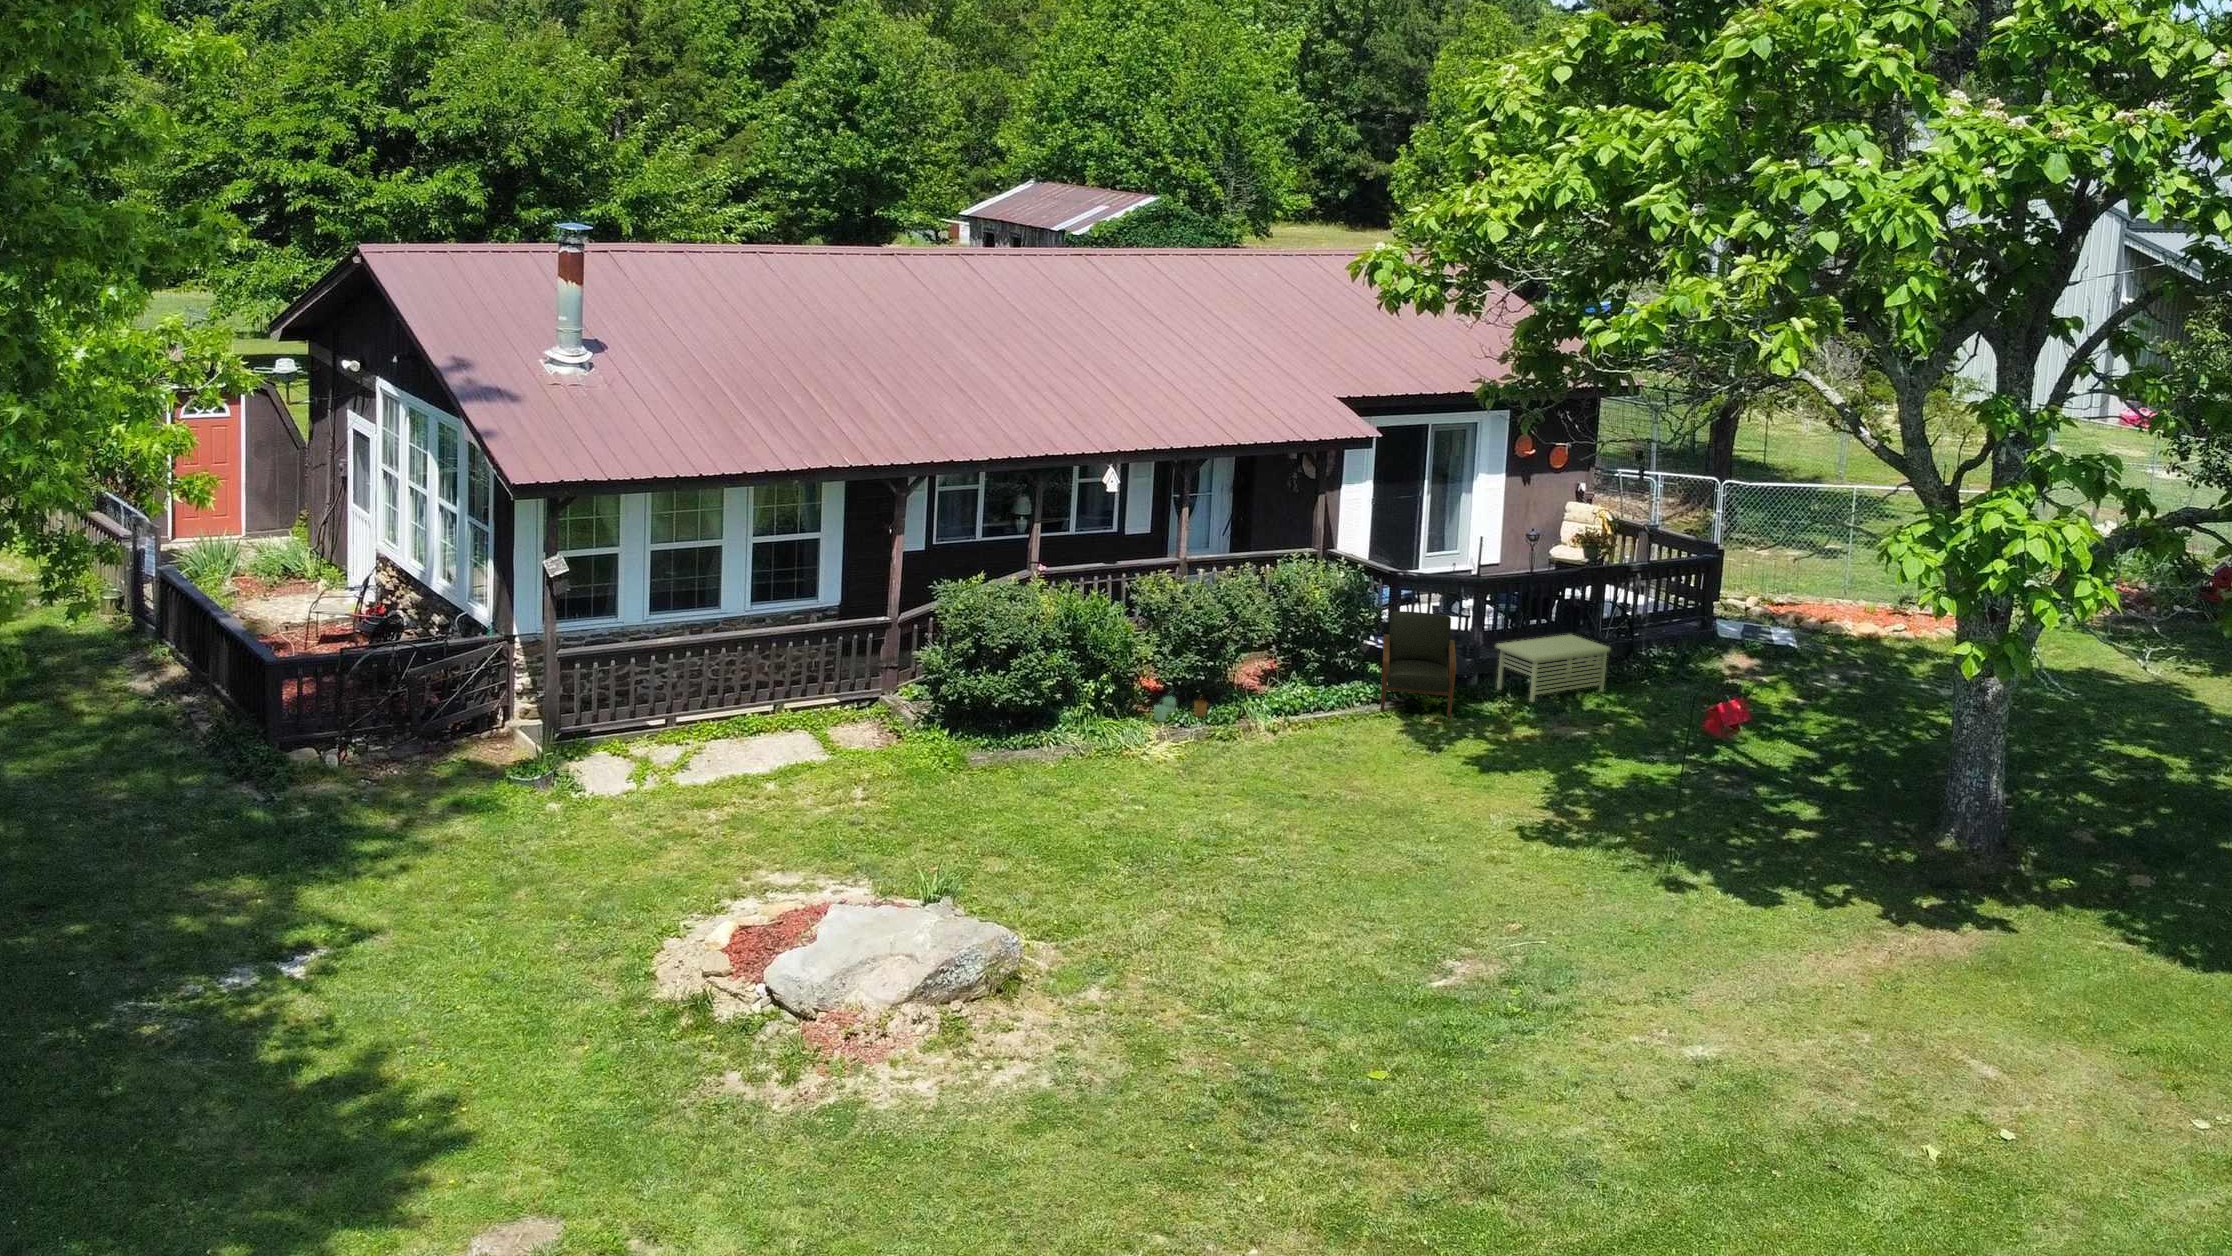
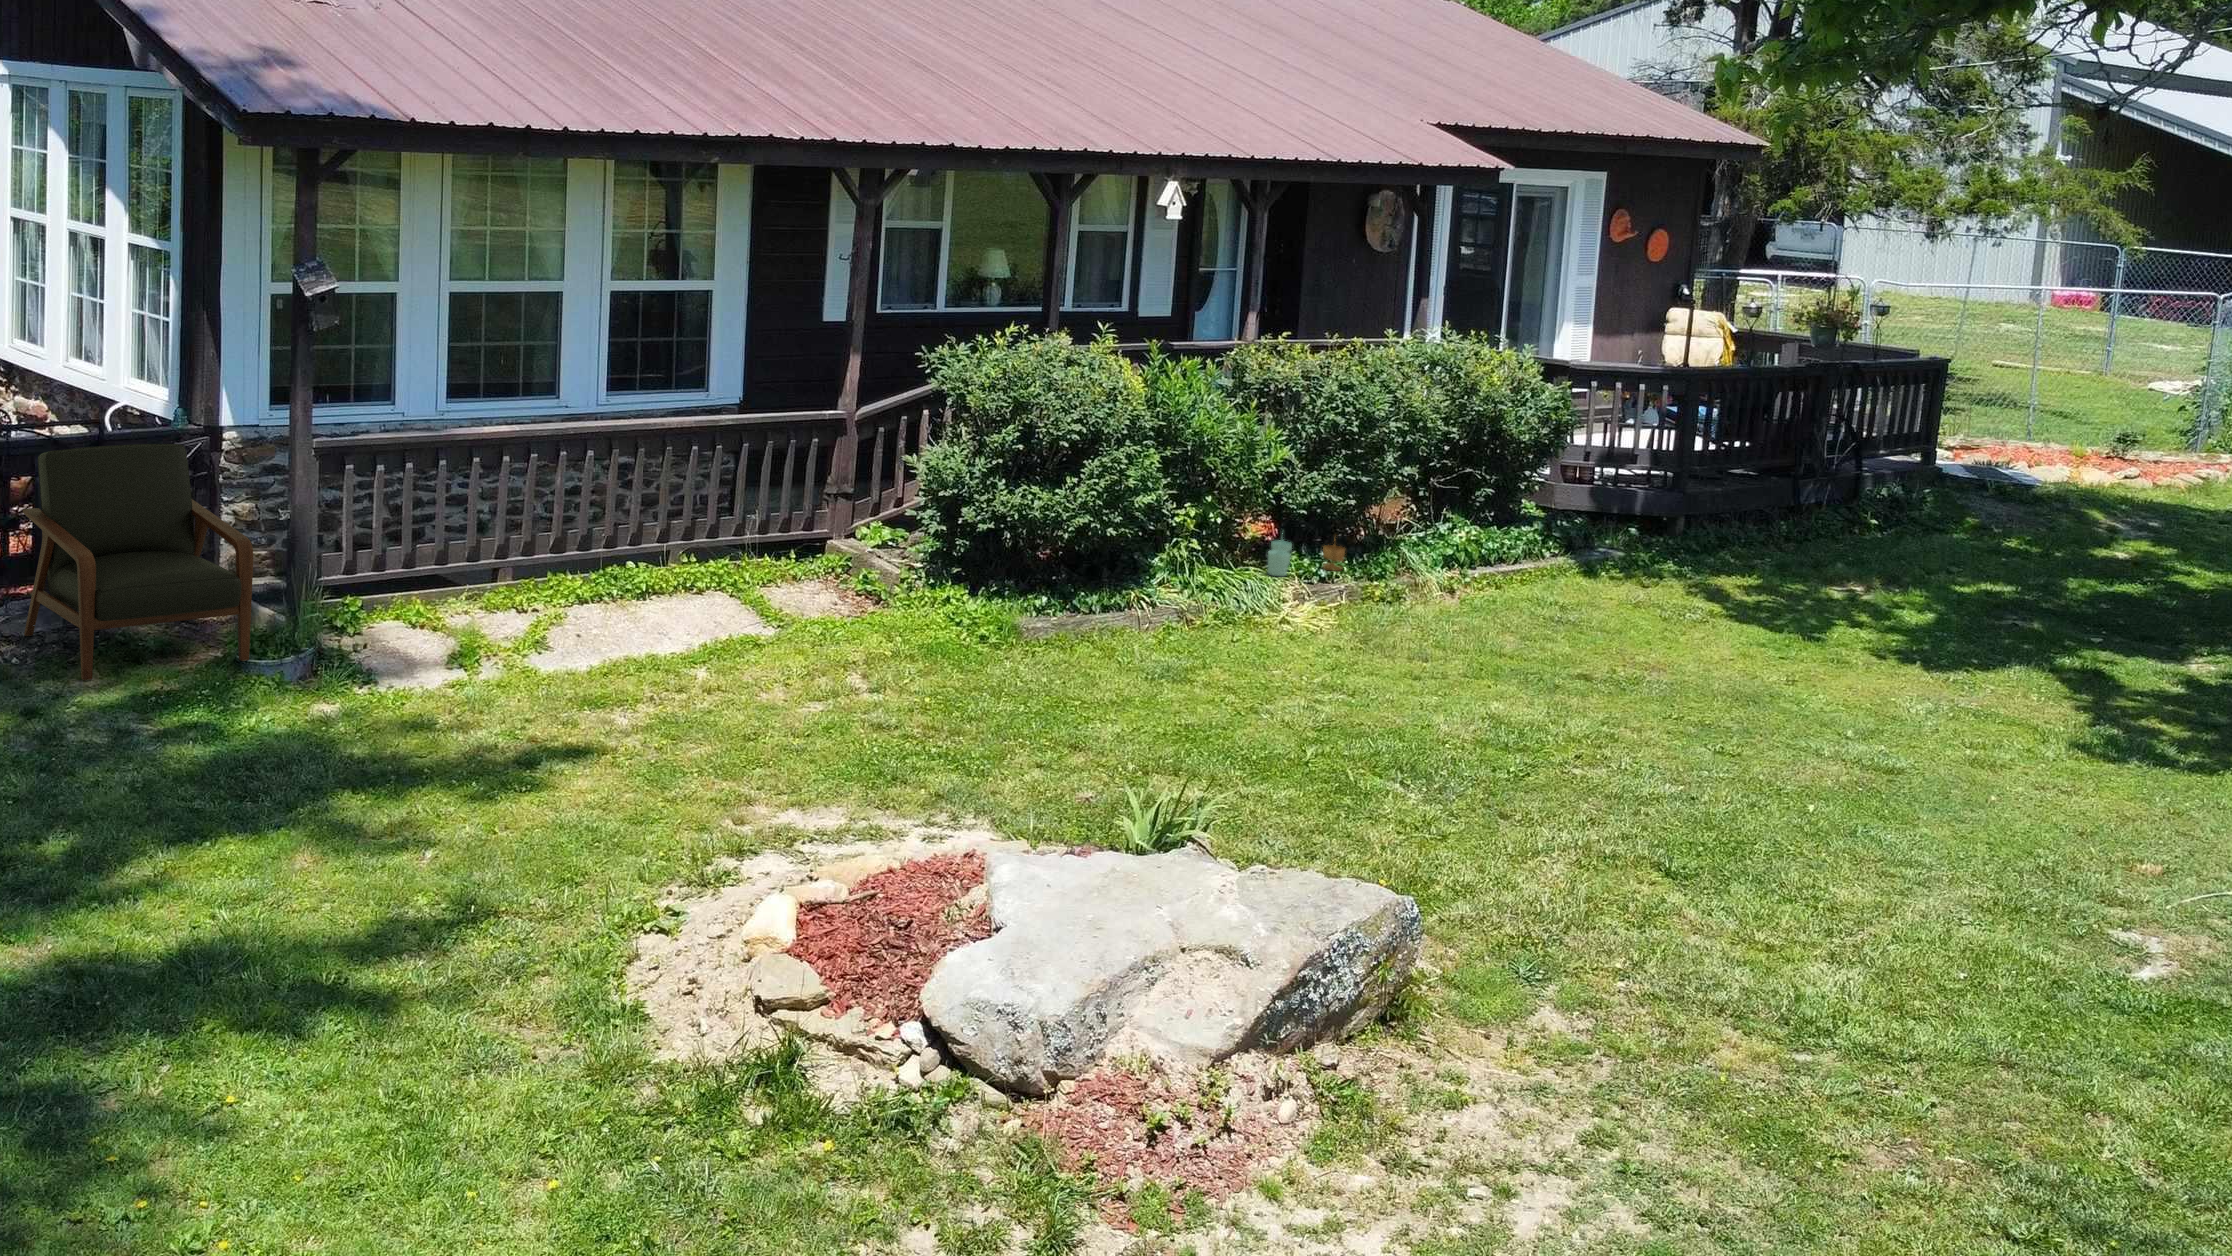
chair: present [1381,611,1456,717] -> present [23,444,253,680]
storage bench: present [1496,634,1610,702] -> none [1730,458,1896,553]

